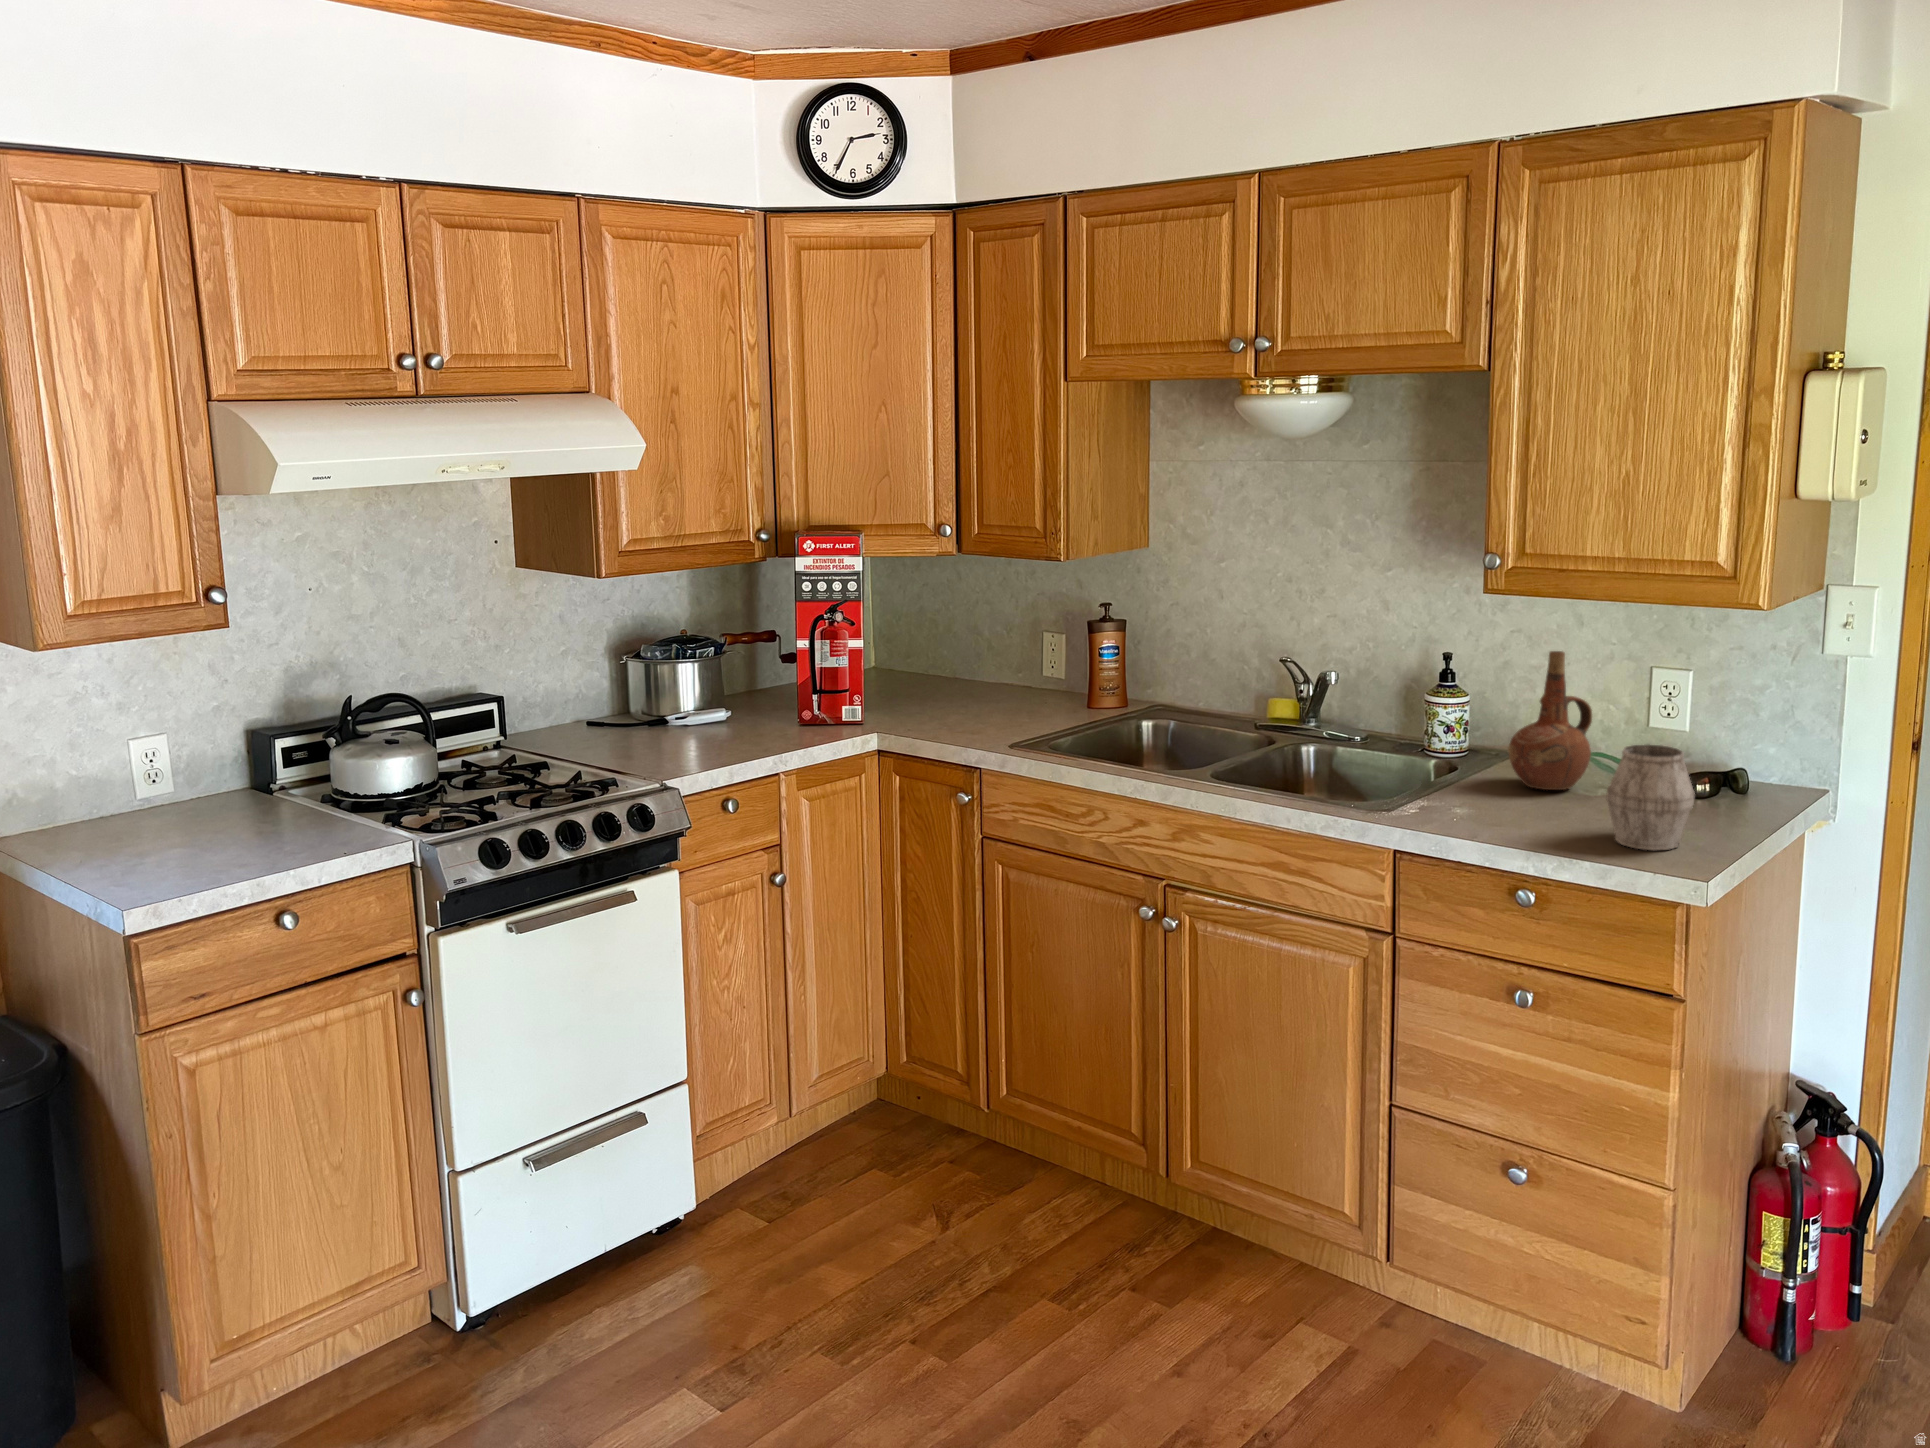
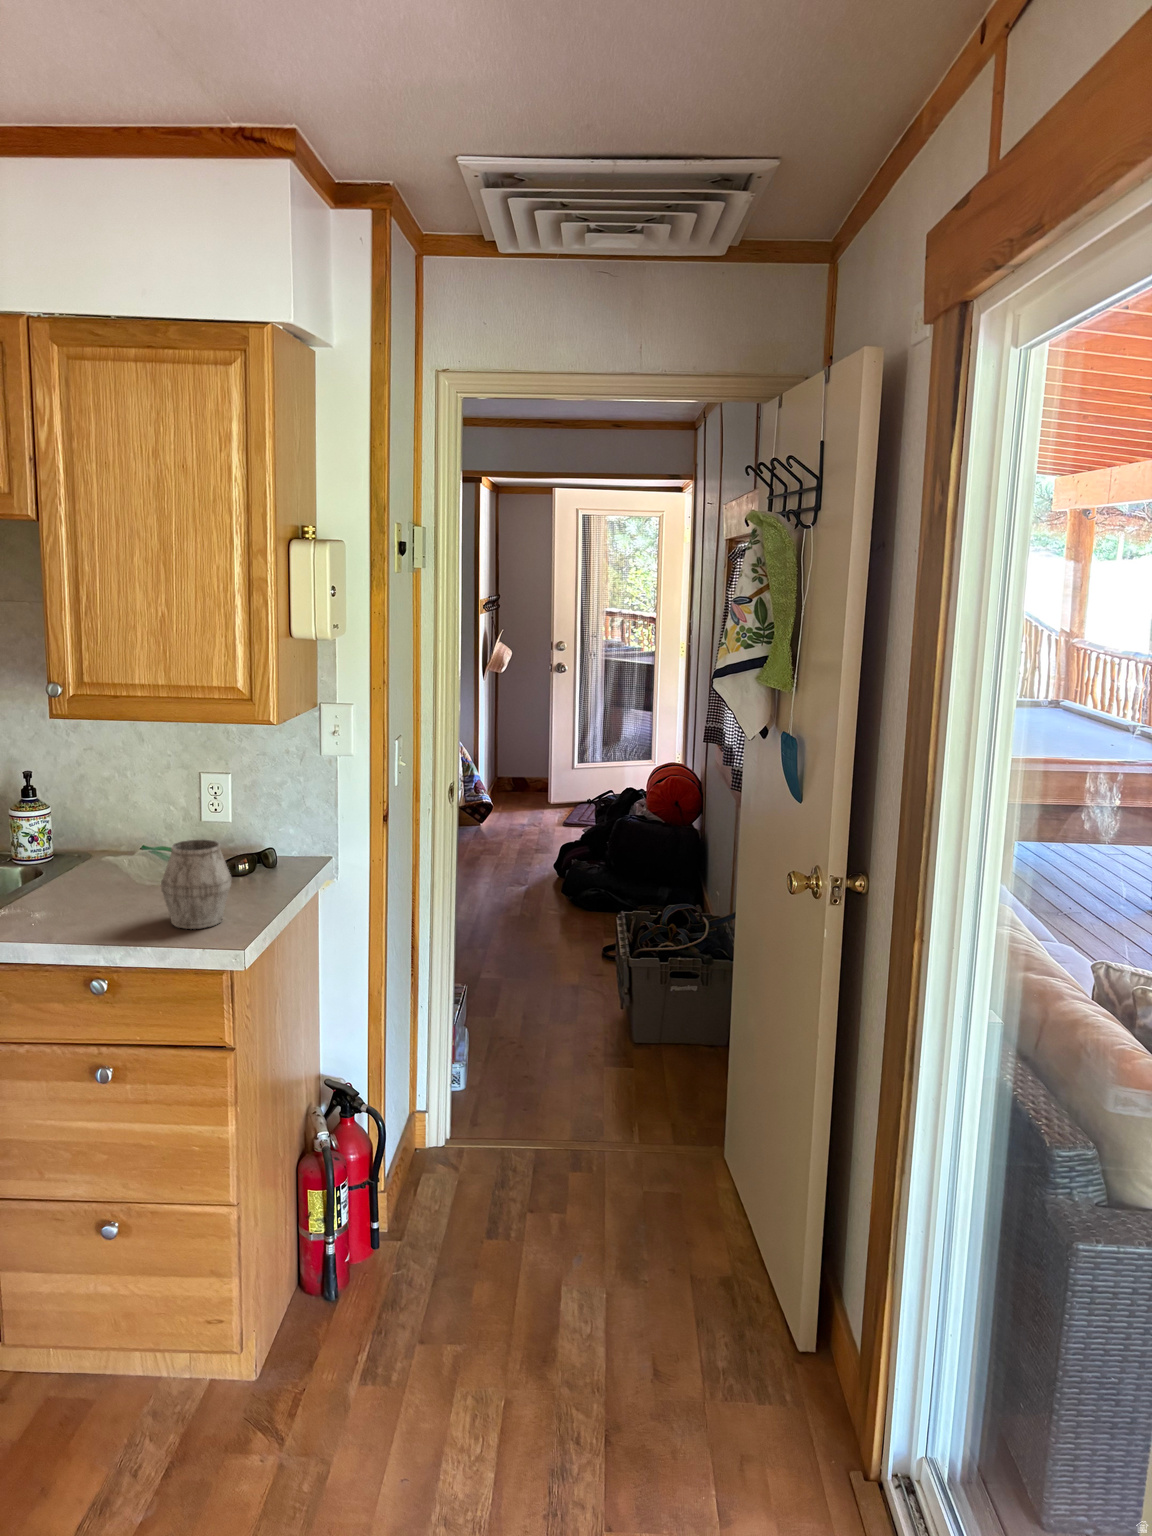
ceramic pitcher: present [1509,651,1592,790] -> none [83,765,153,885]

